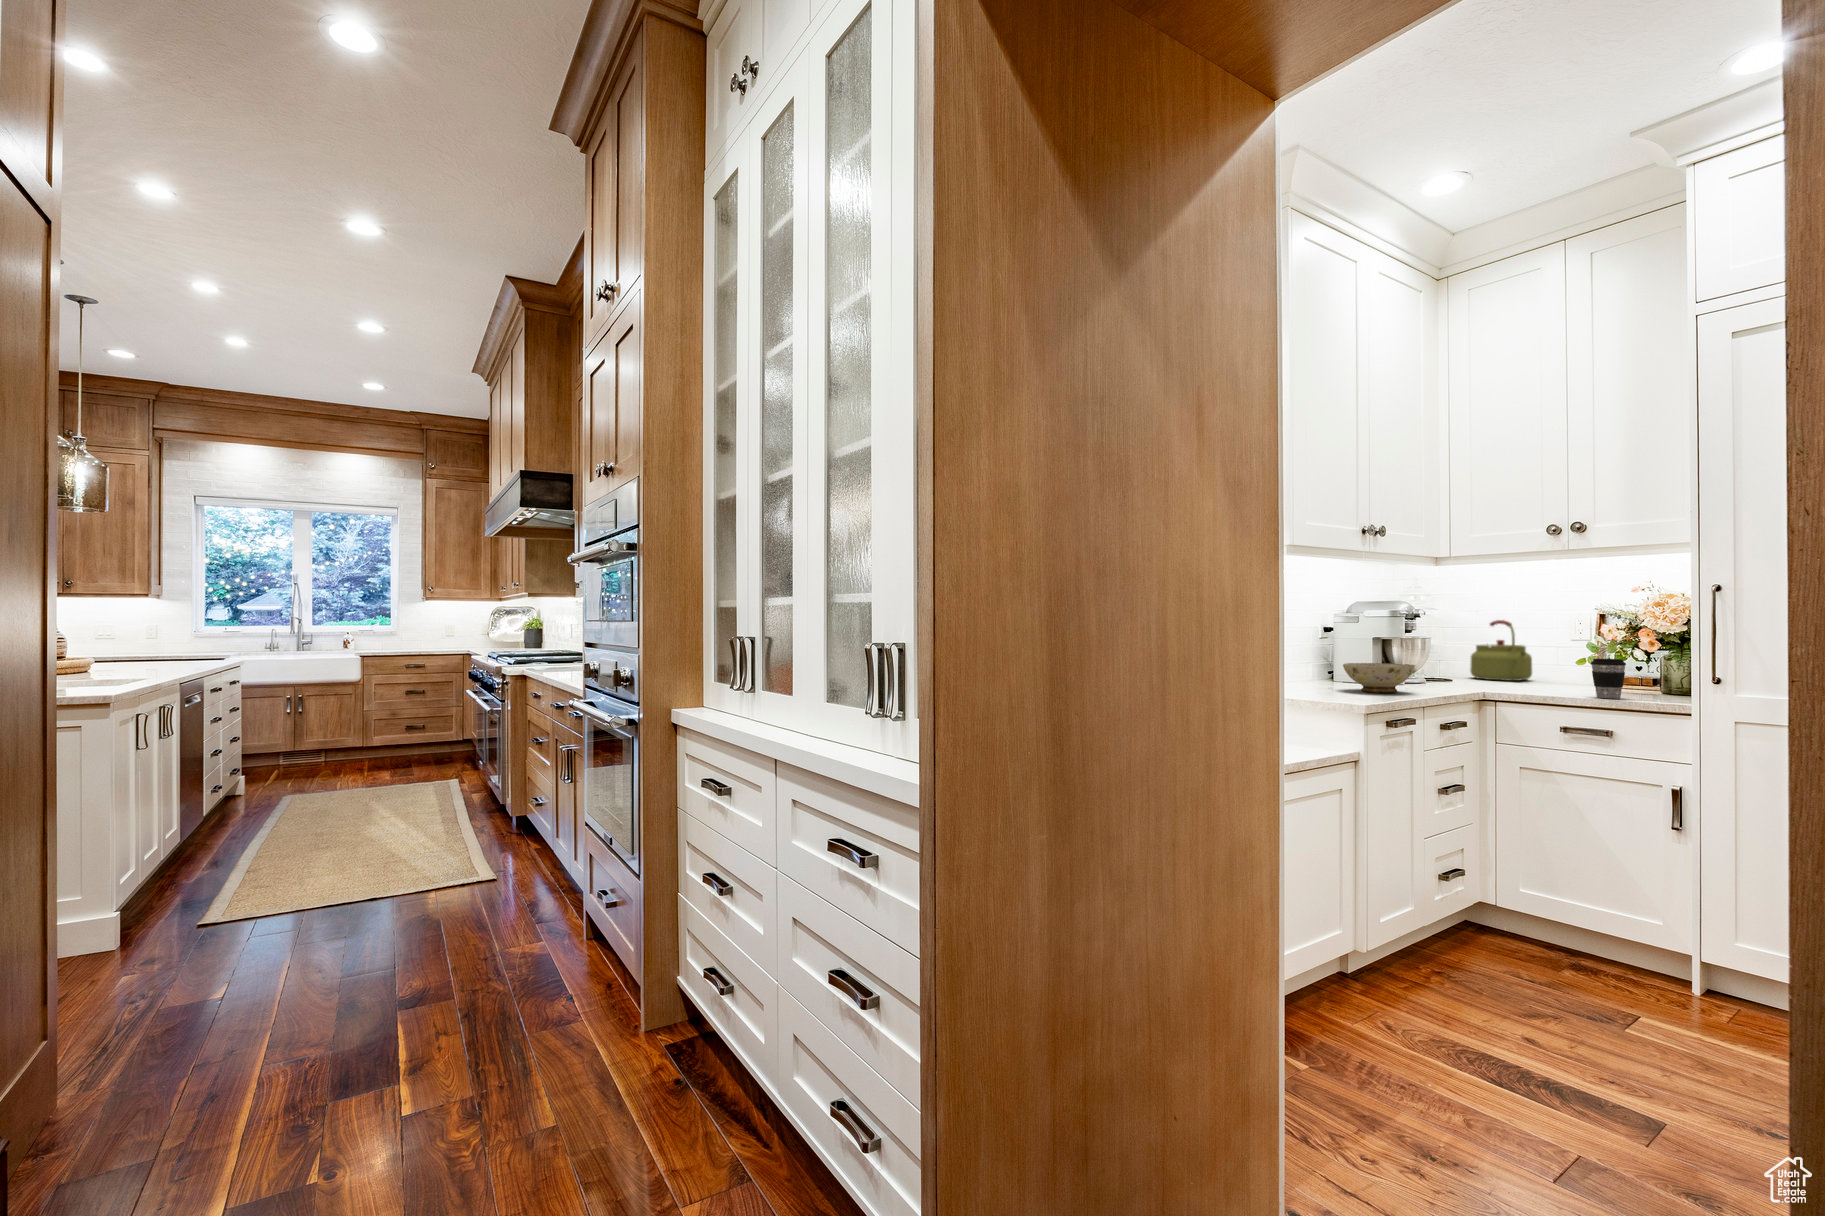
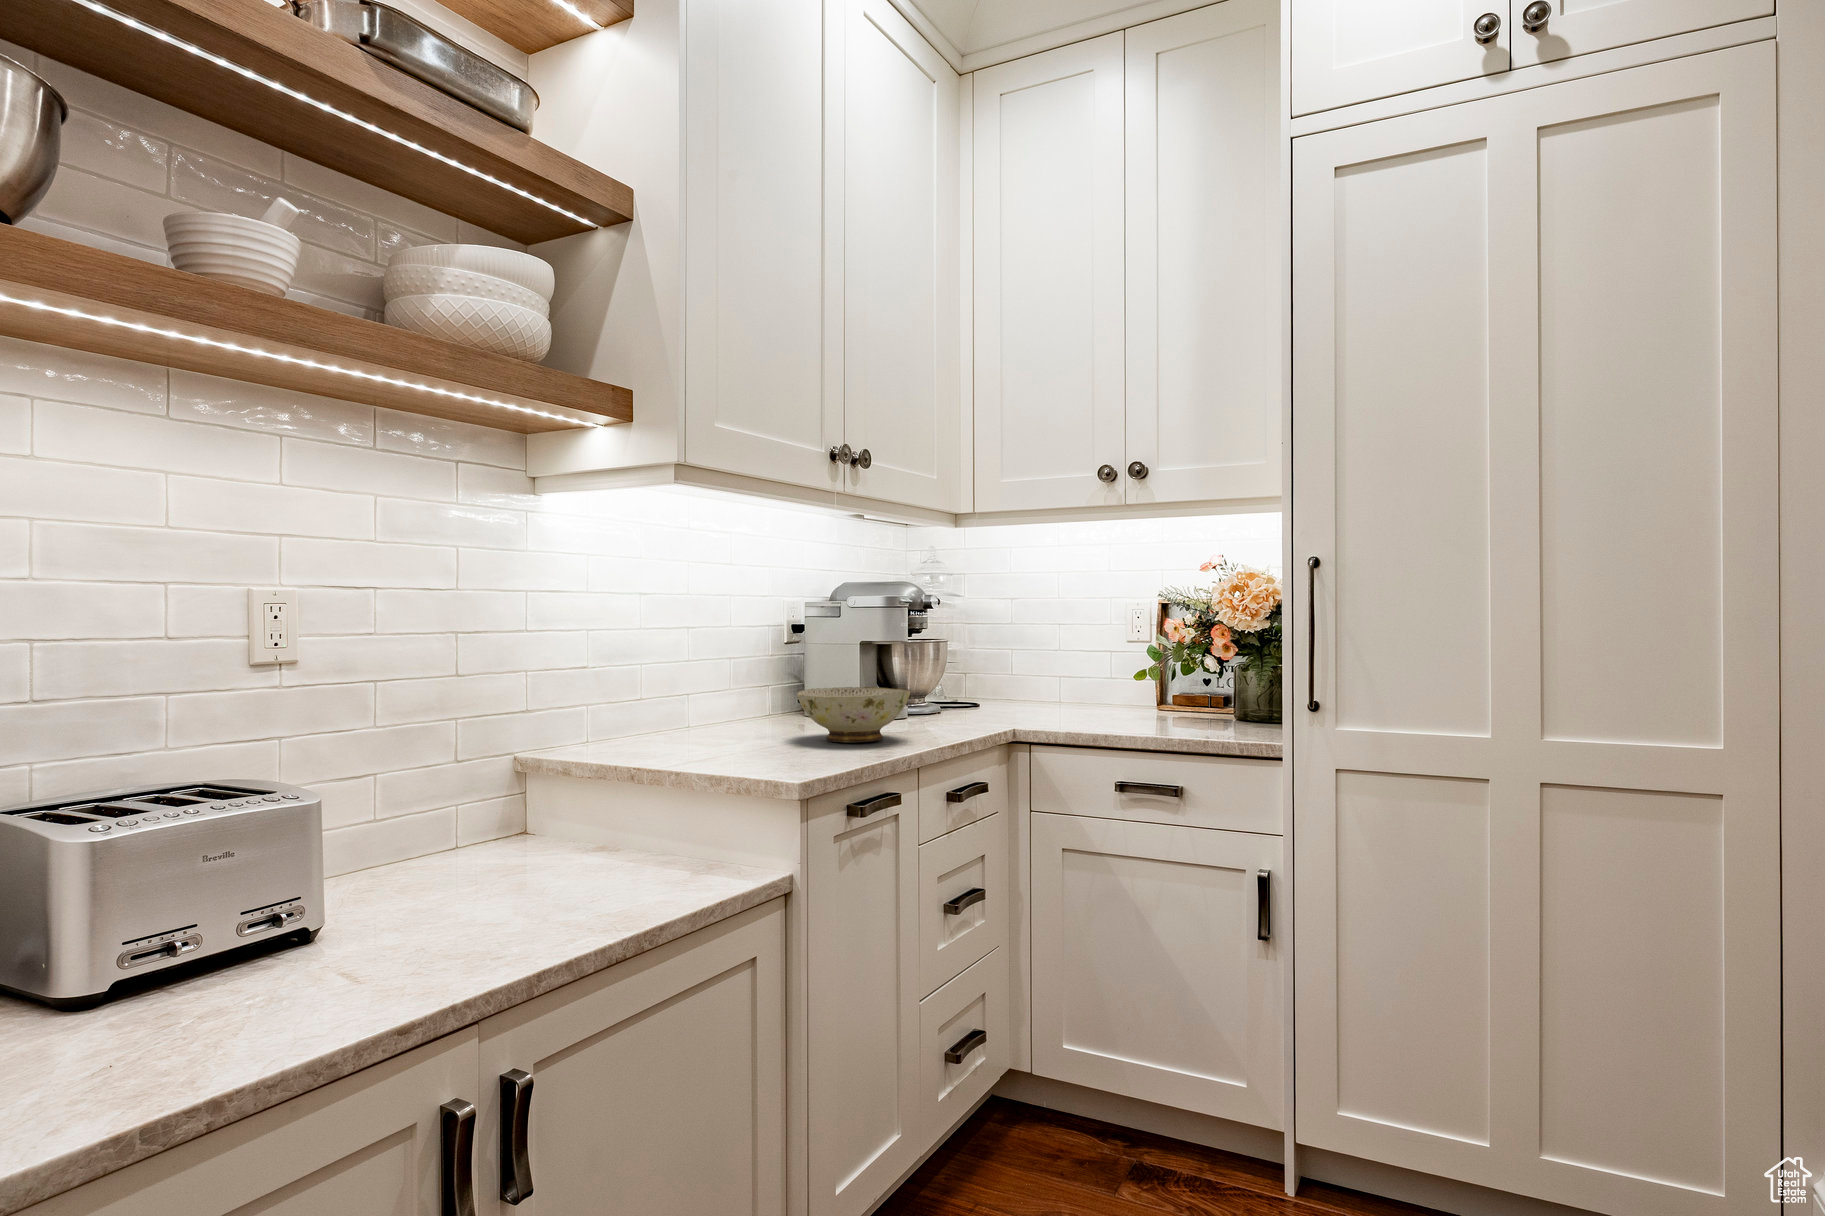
kettle: present [1470,620,1532,681] -> none [1006,612,1082,702]
coffee cup: present [1591,659,1626,699] -> none [1155,672,1199,735]

